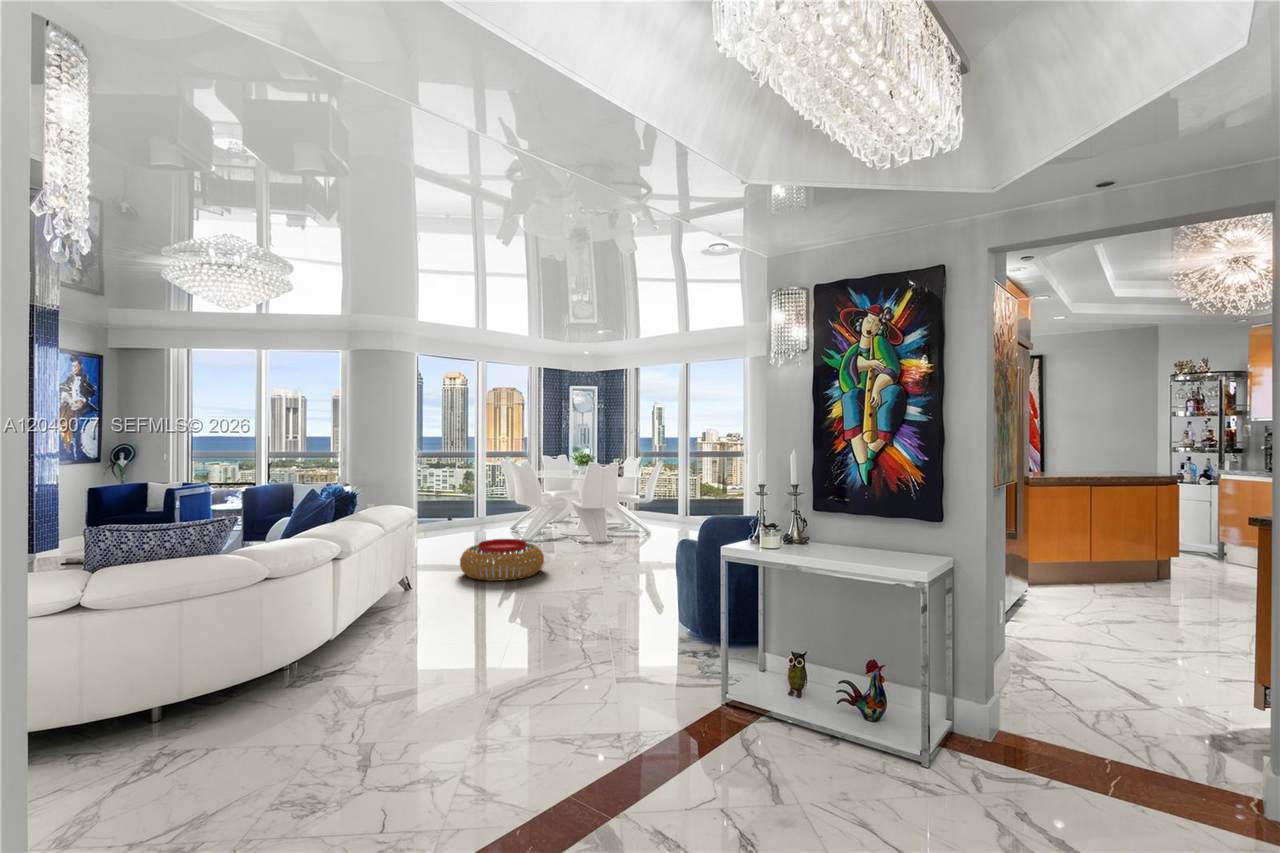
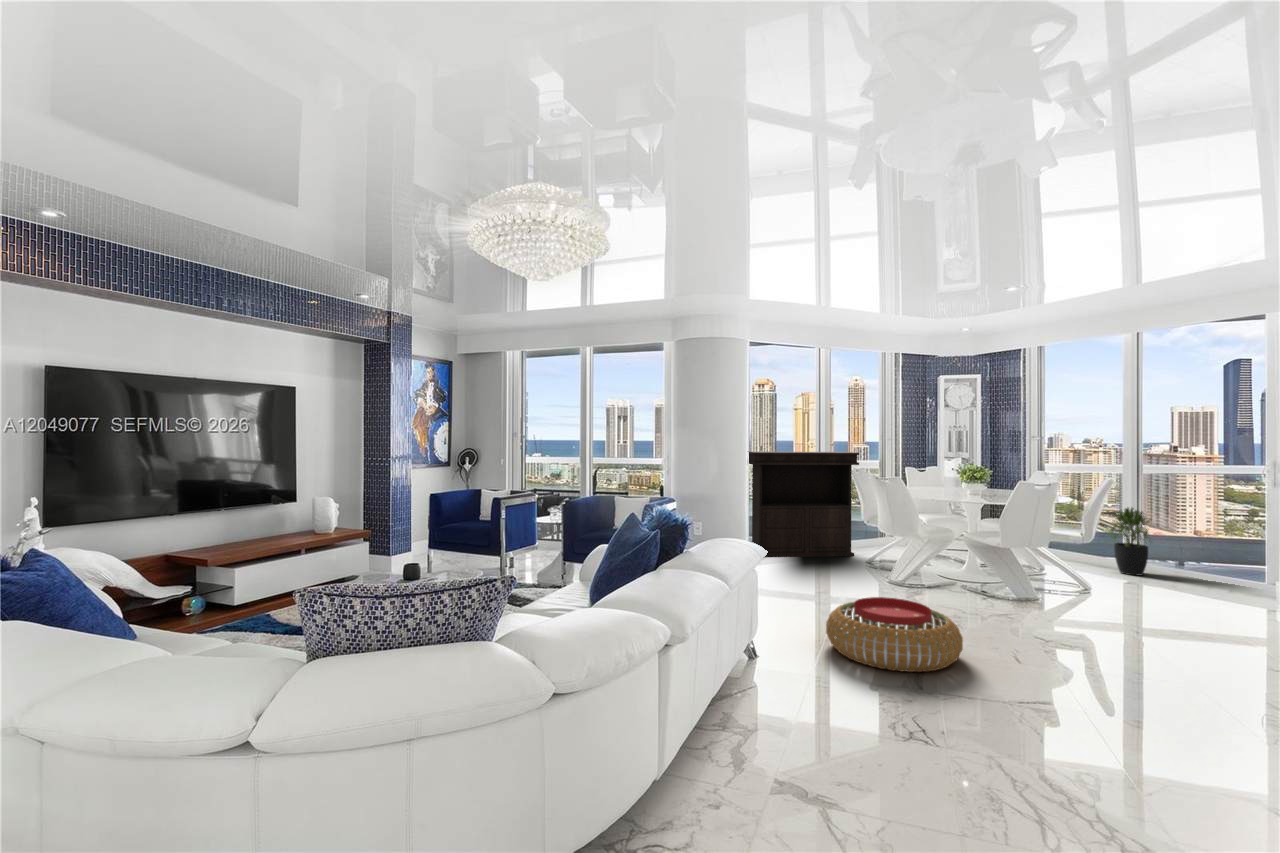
console table: none [417,442,508,529] -> present [747,451,859,557]
potted plant: none [665,475,690,520] -> present [1109,508,1150,576]

